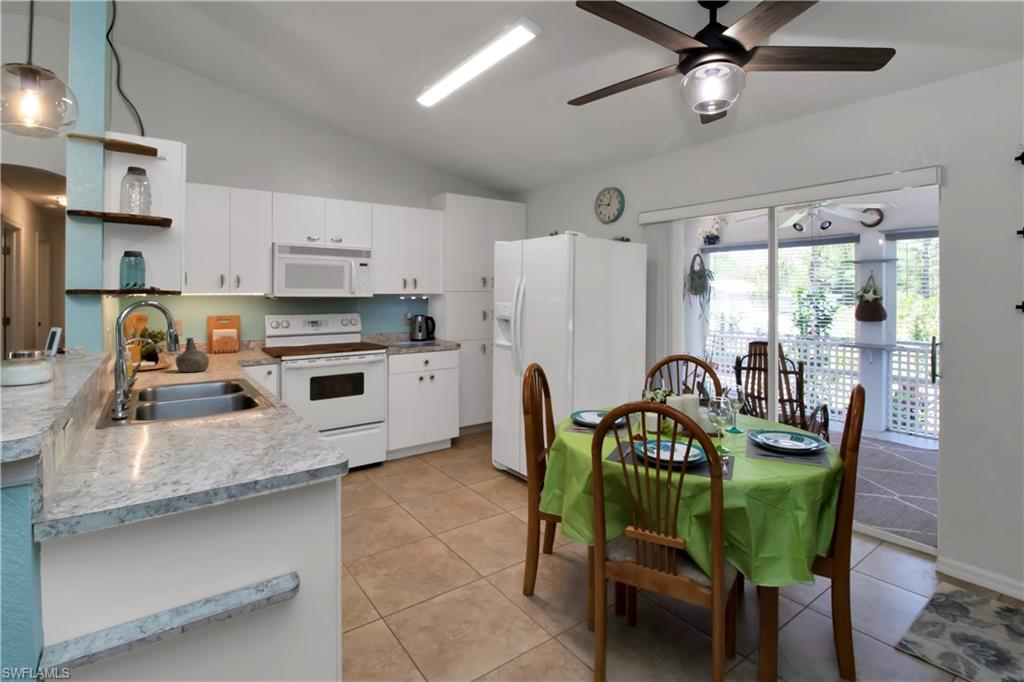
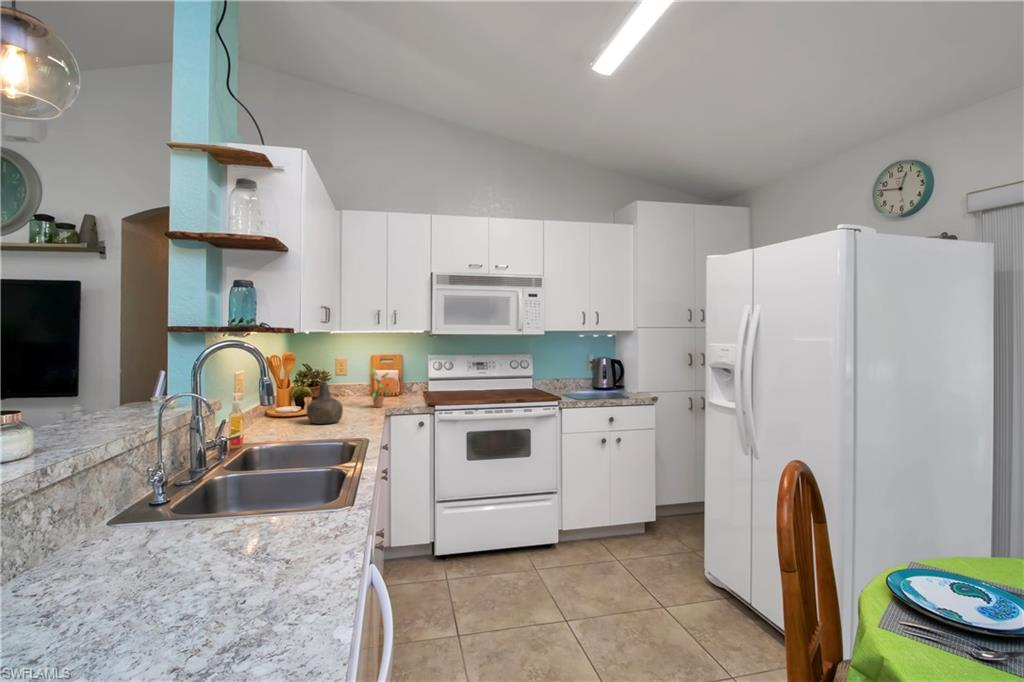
potted plant: none [208,324,244,360] -> present [371,367,389,407]

